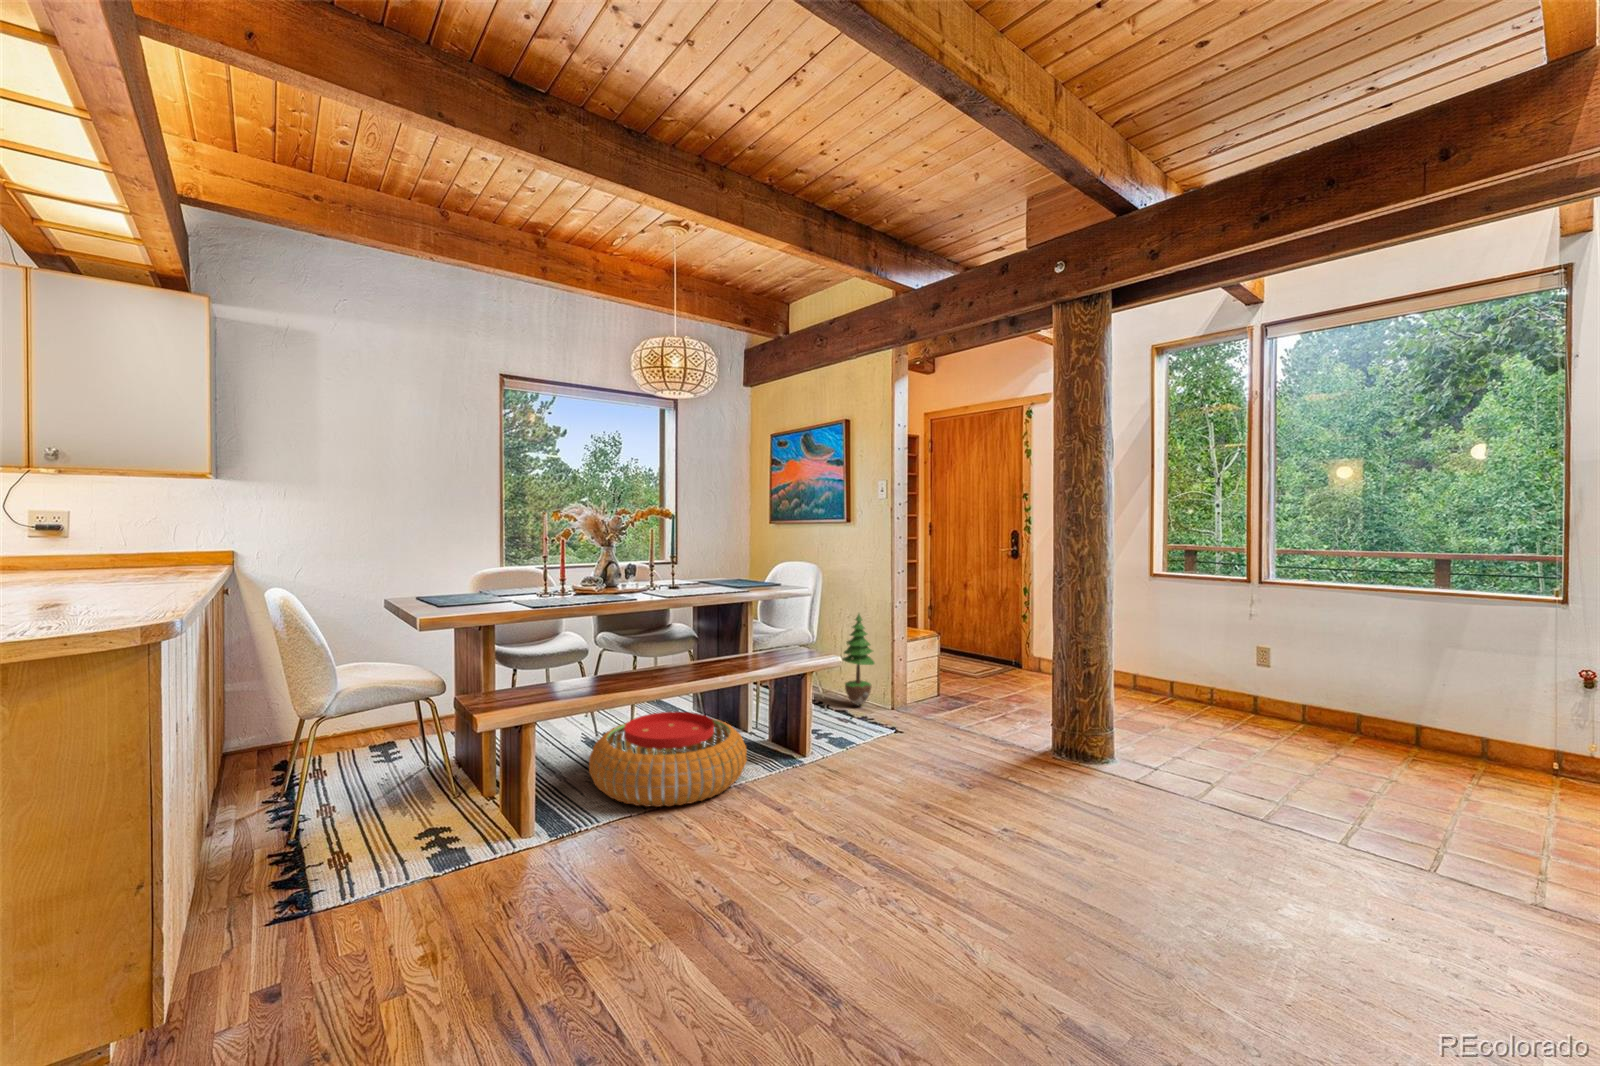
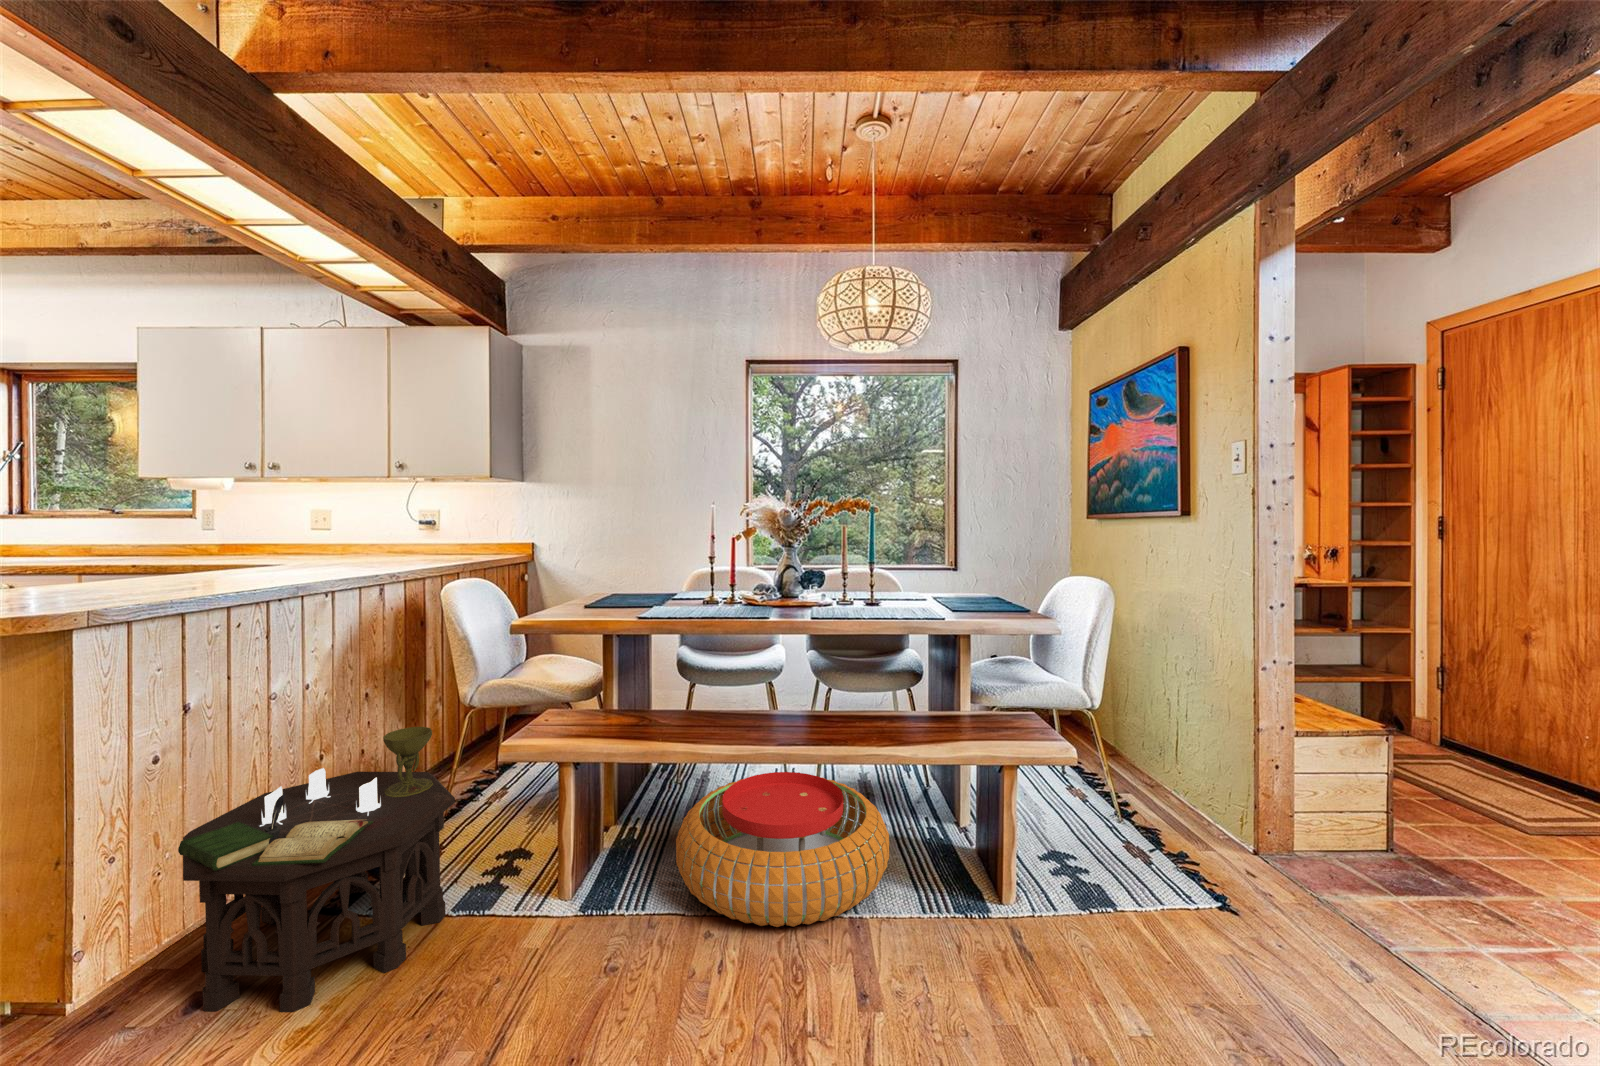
potted tree: present [842,614,874,706] -> none [1152,668,1218,825]
side table: none [202,715,459,988] -> present [178,727,455,1012]

